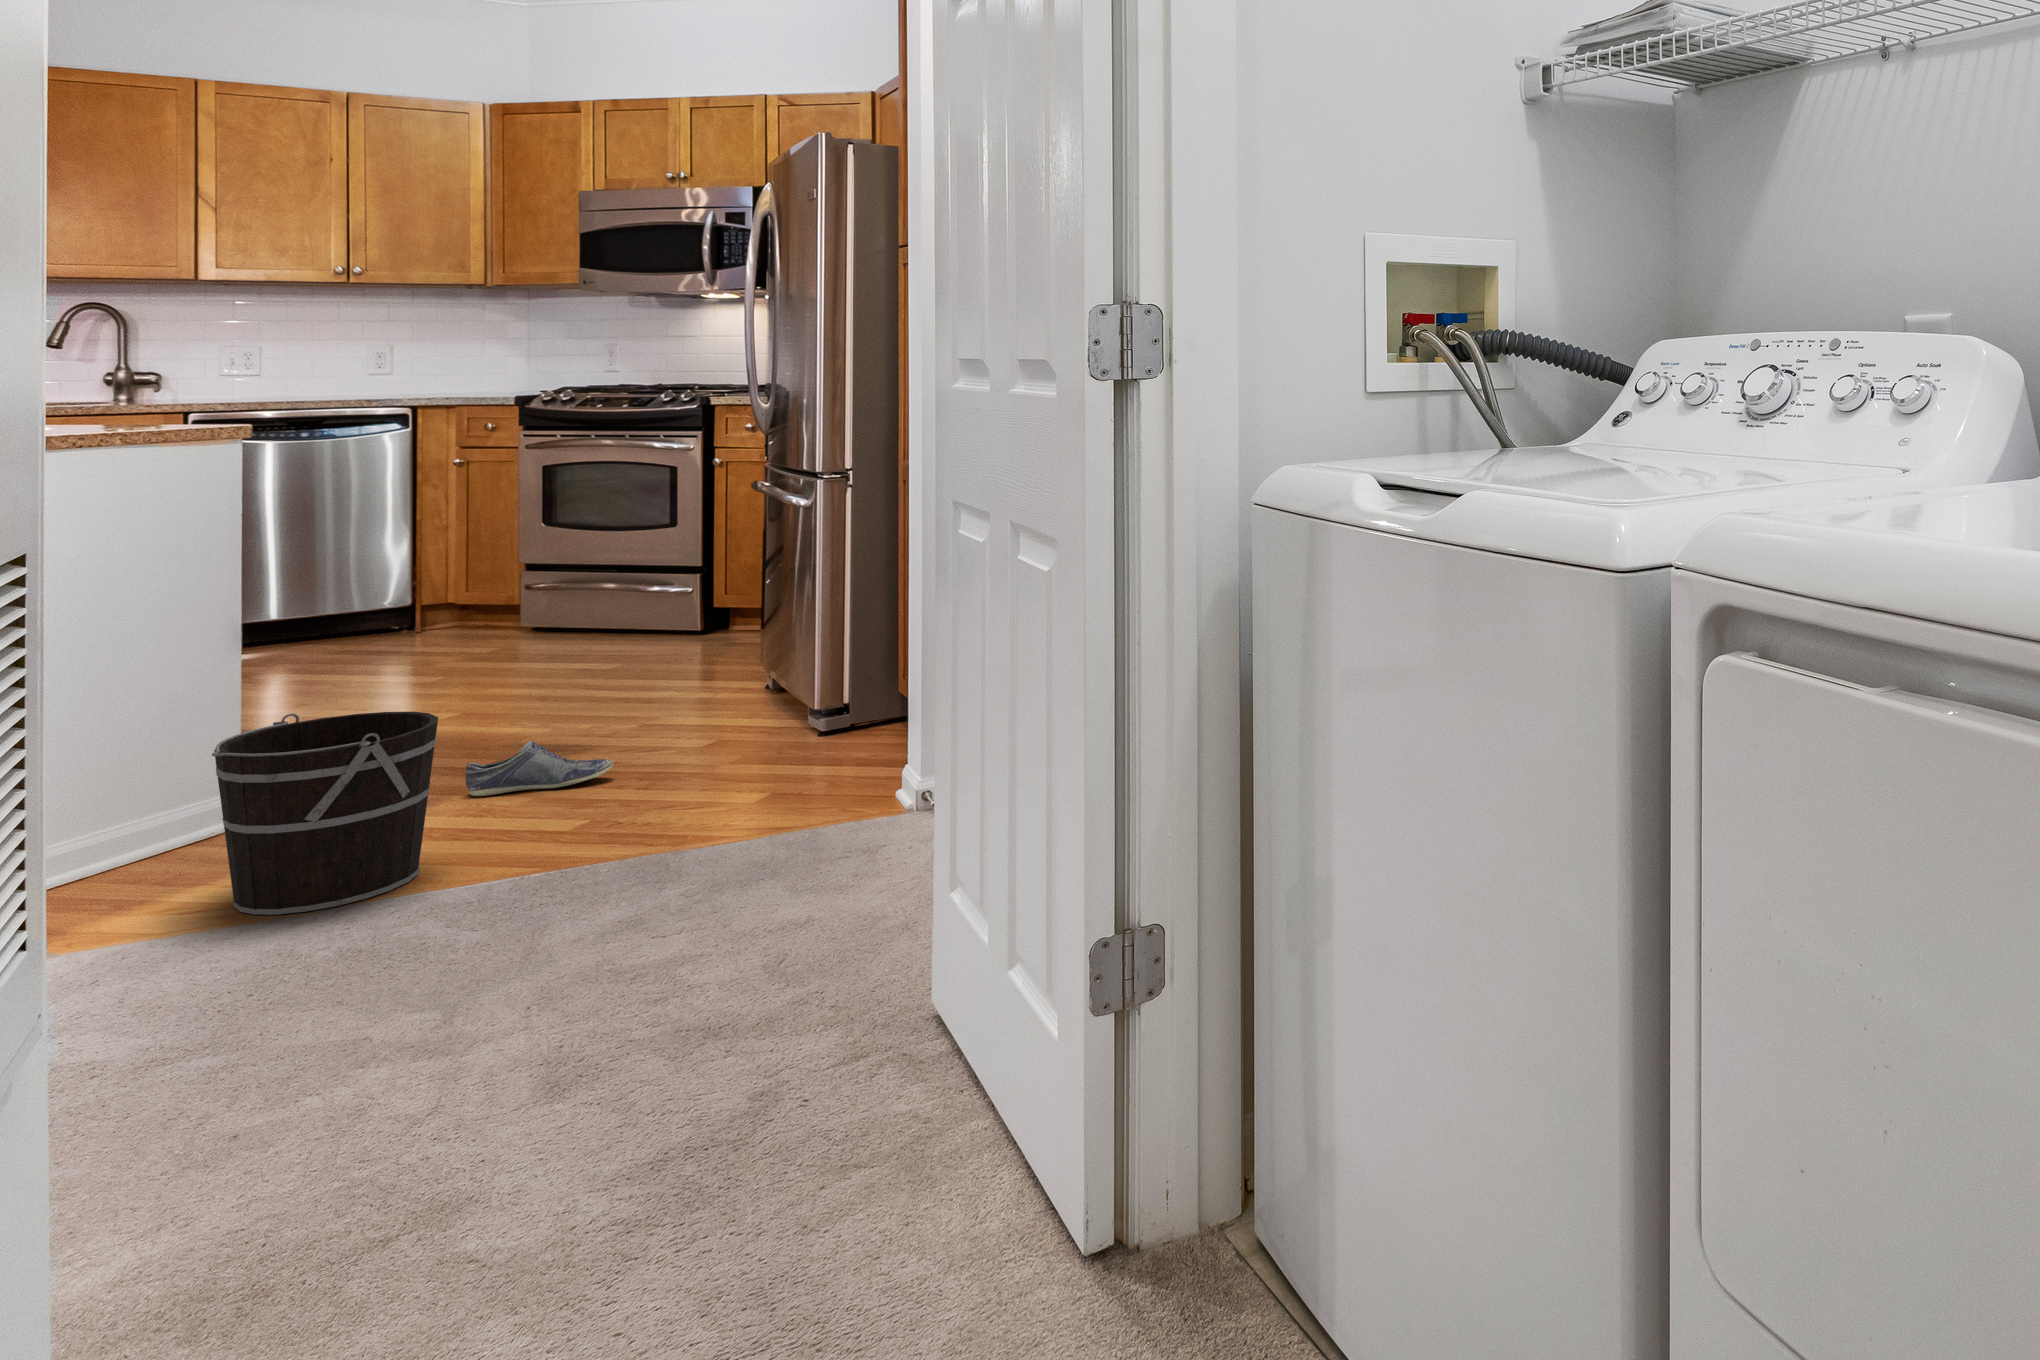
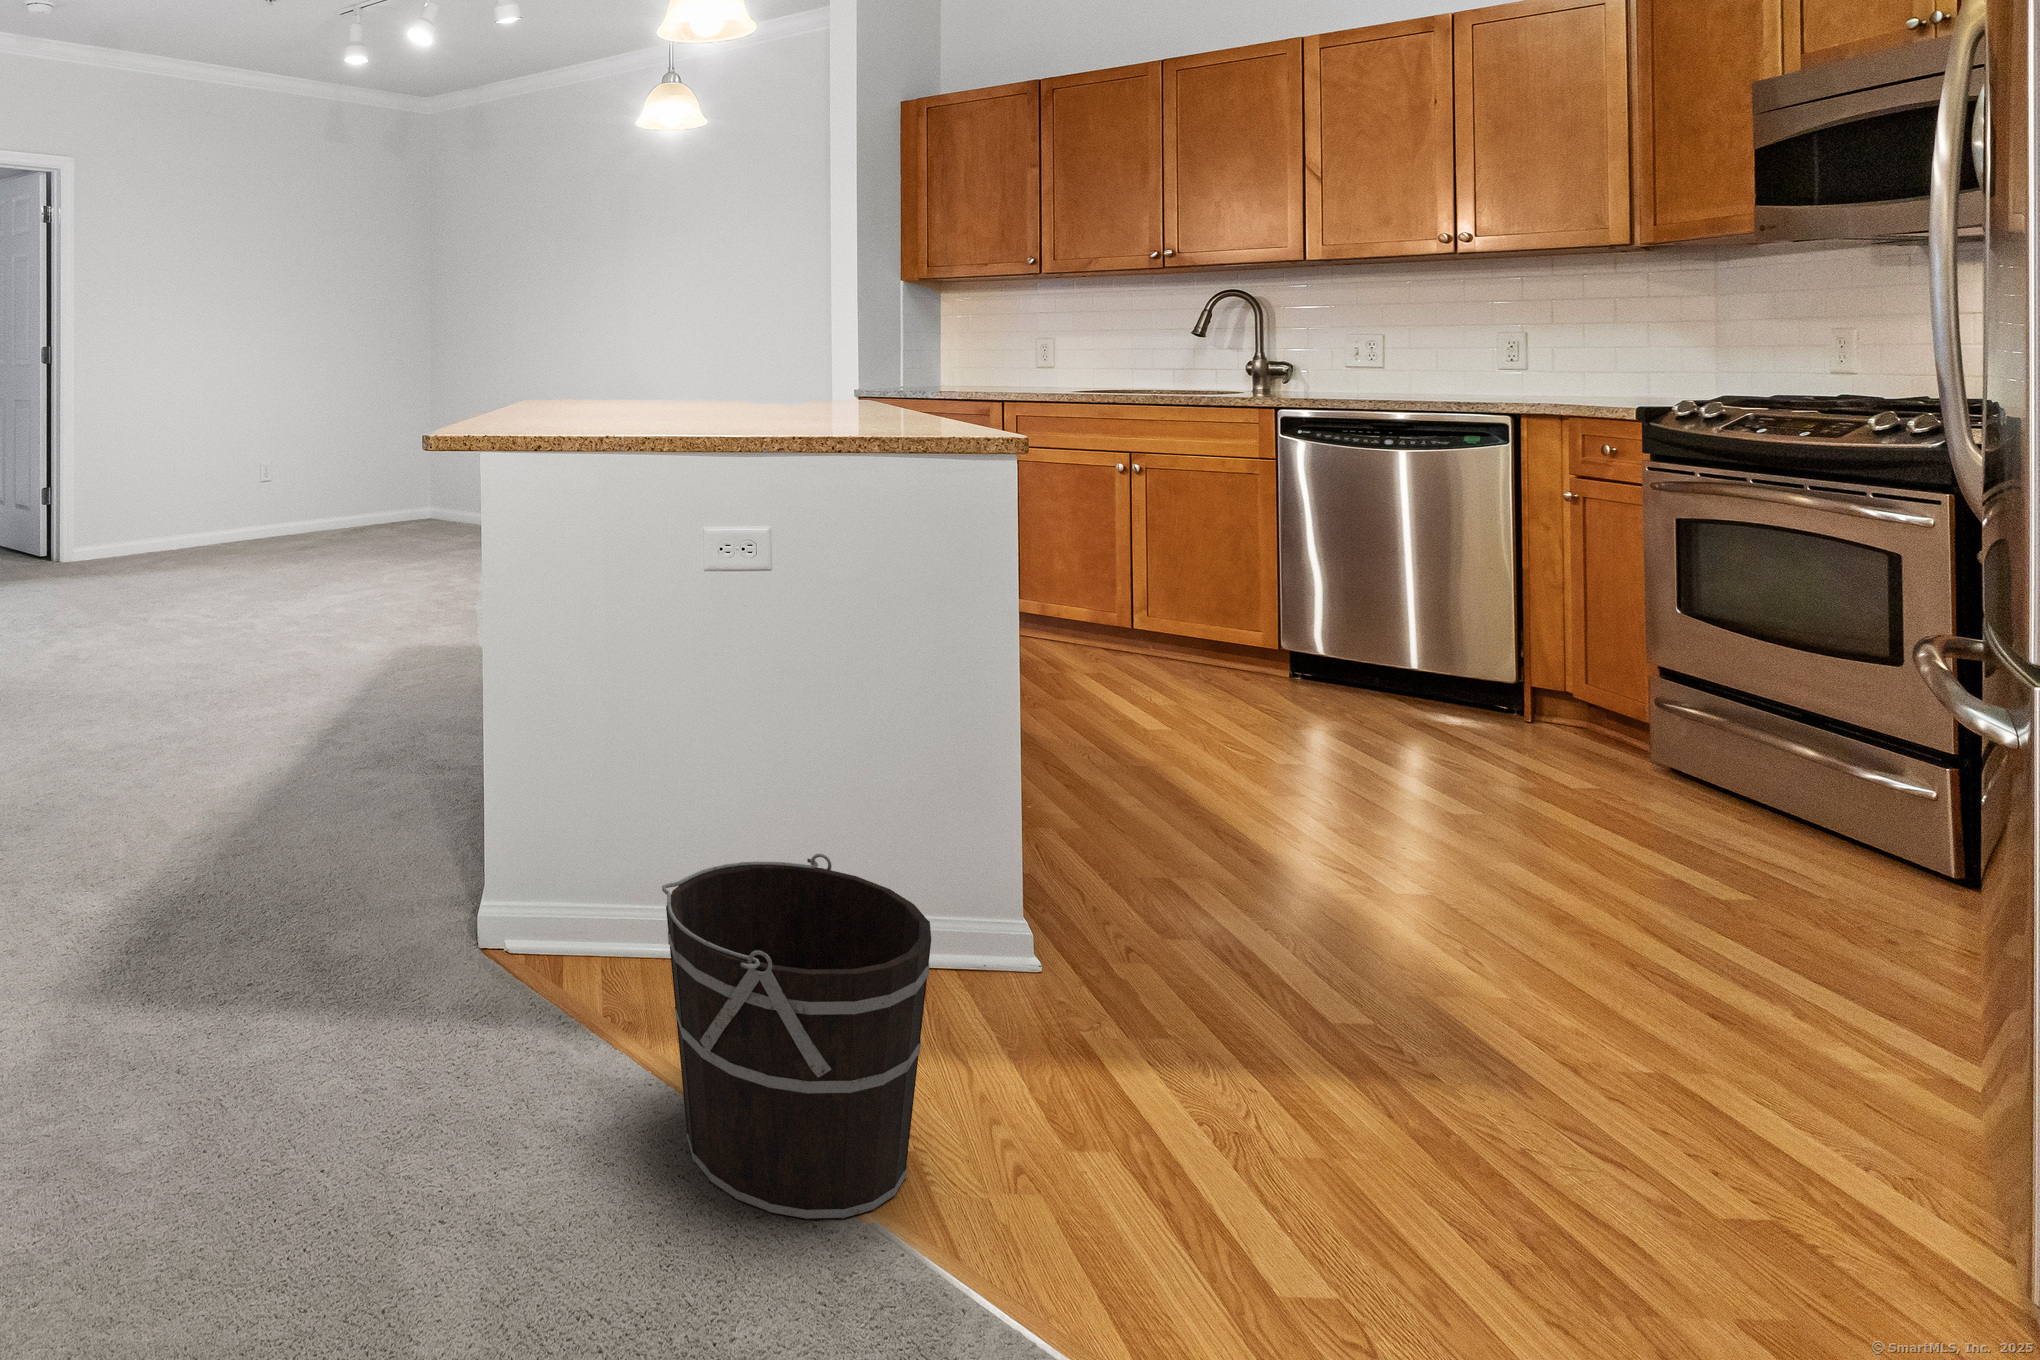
shoe: present [466,741,613,796] -> none [1154,1015,1375,1164]

